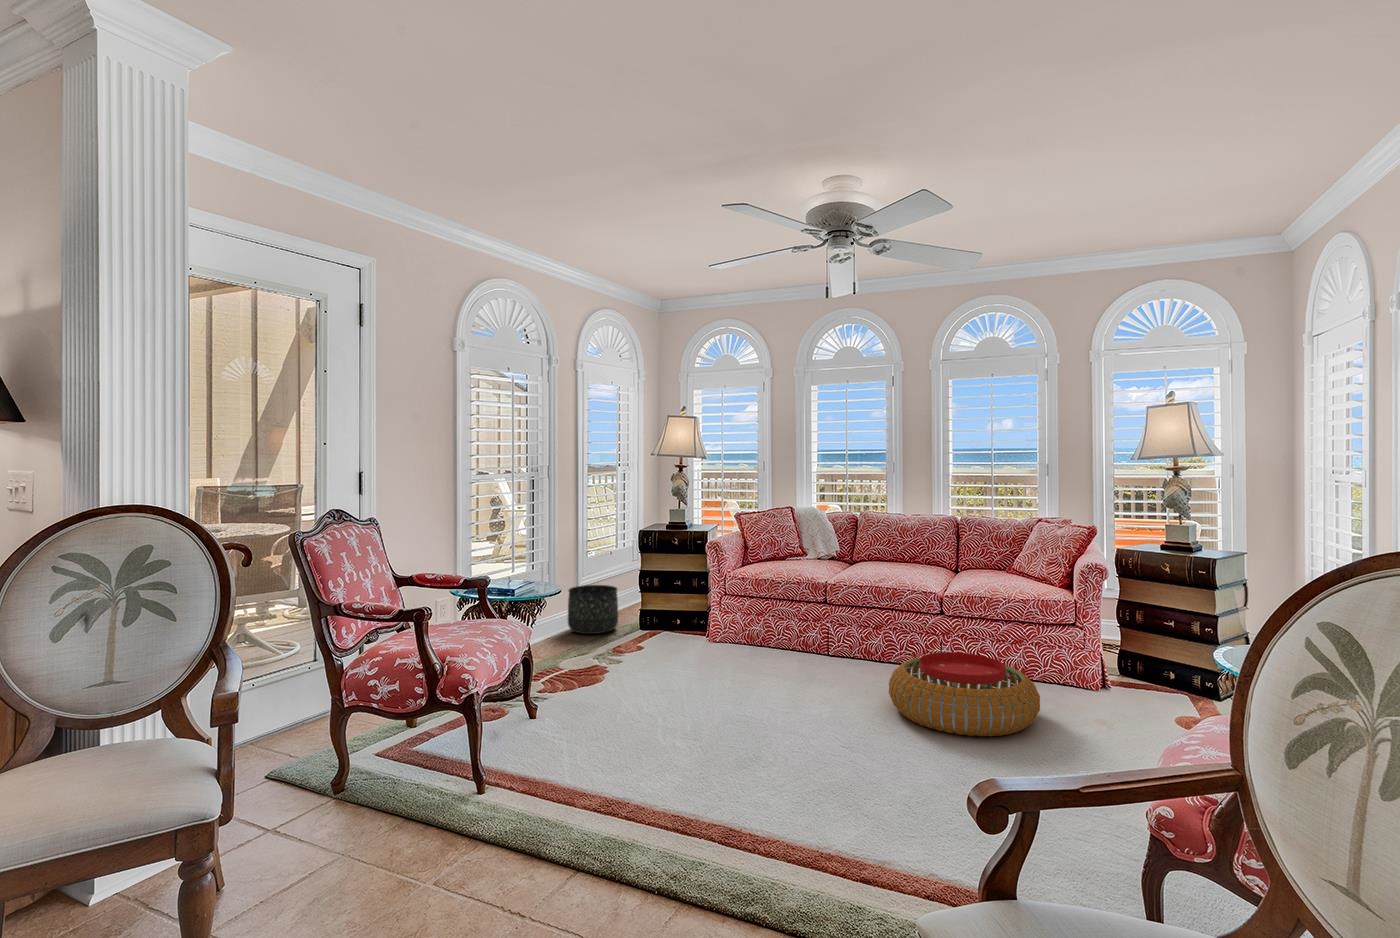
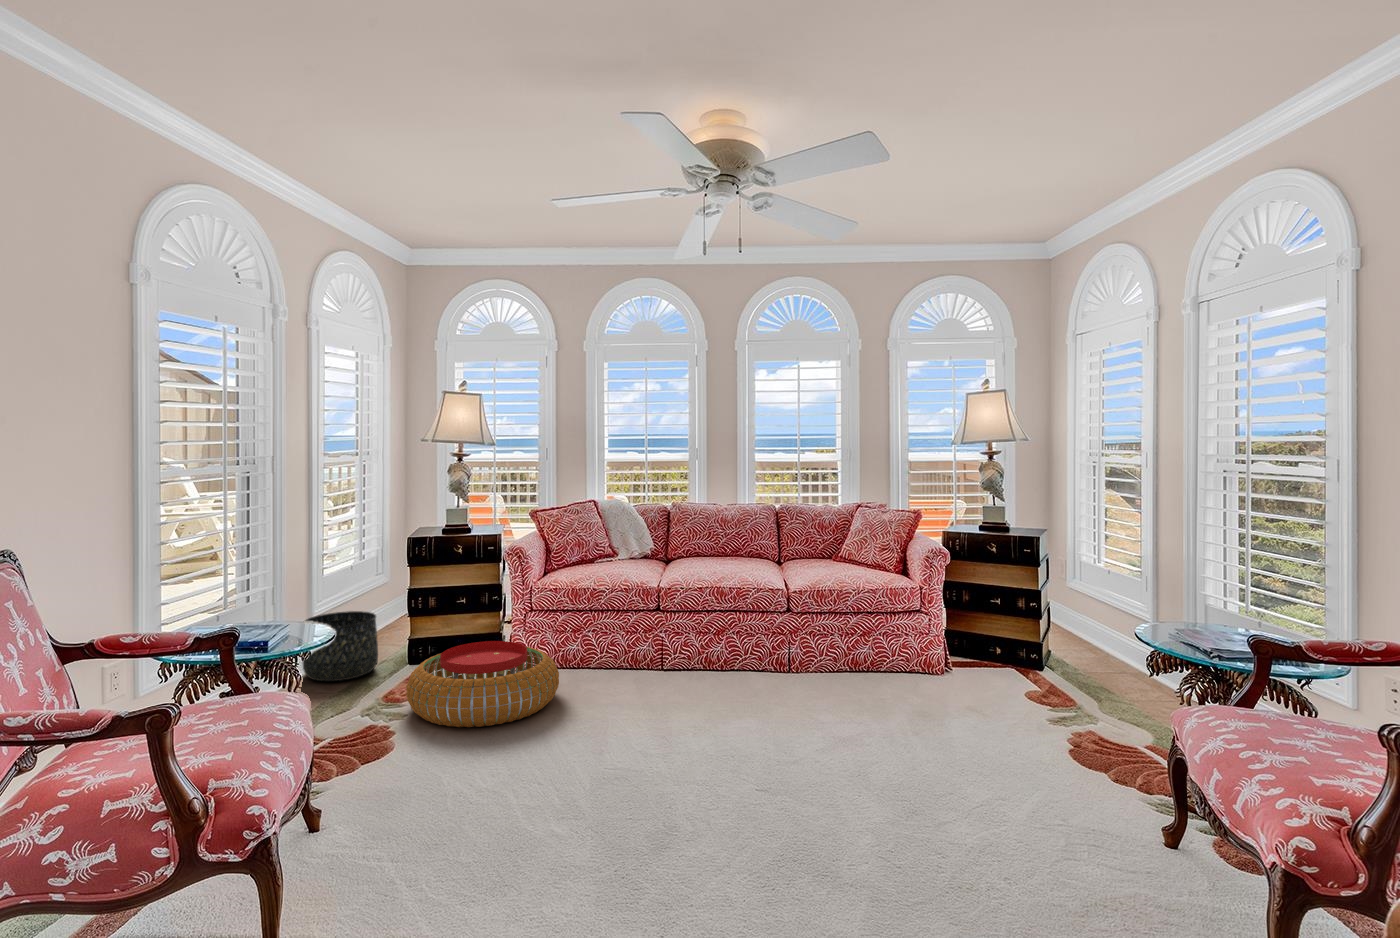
pouf: present [889,652,1040,736] -> present [406,641,559,727]

